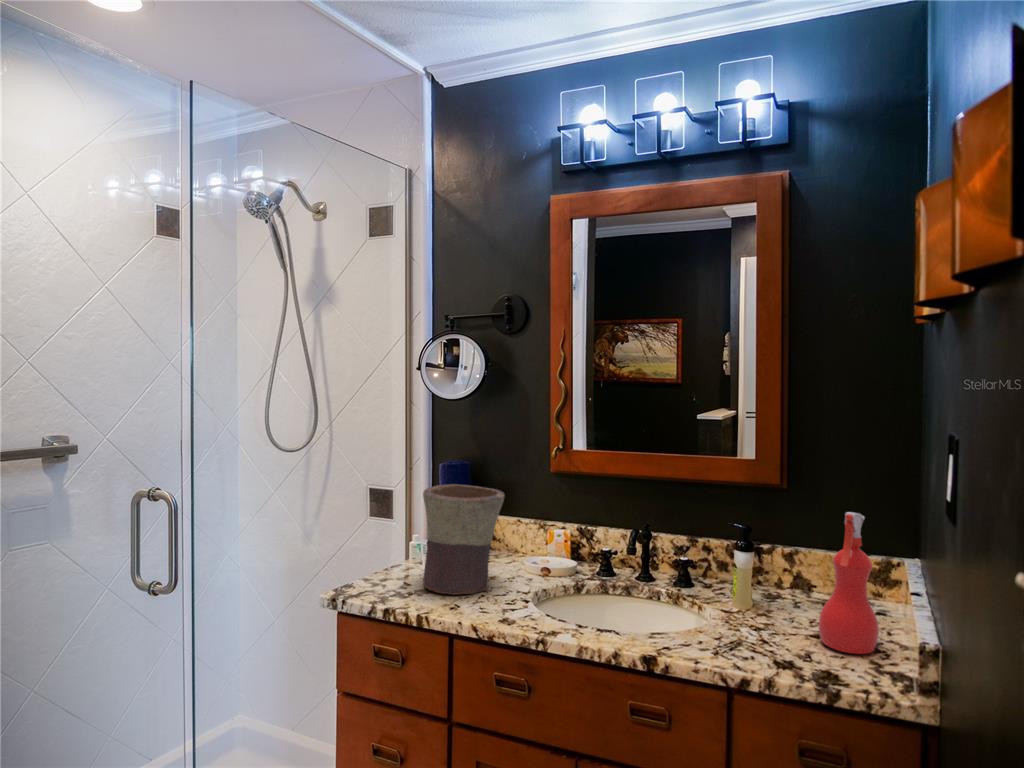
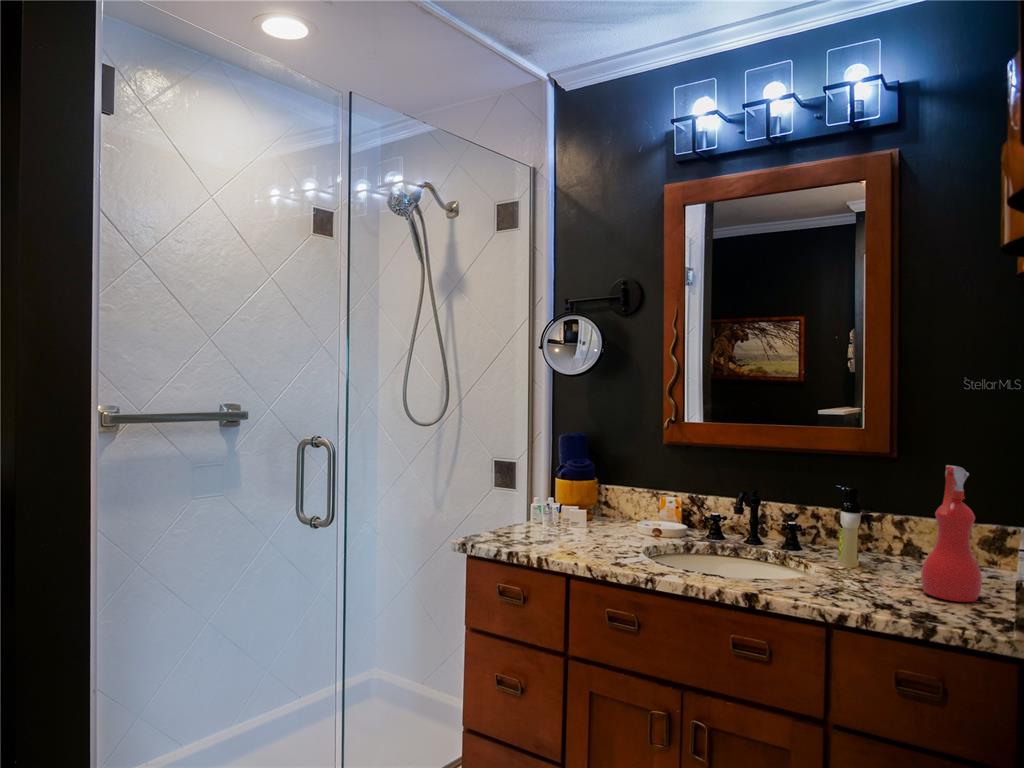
flower pot: present [423,484,504,595] -> none [543,449,619,546]

